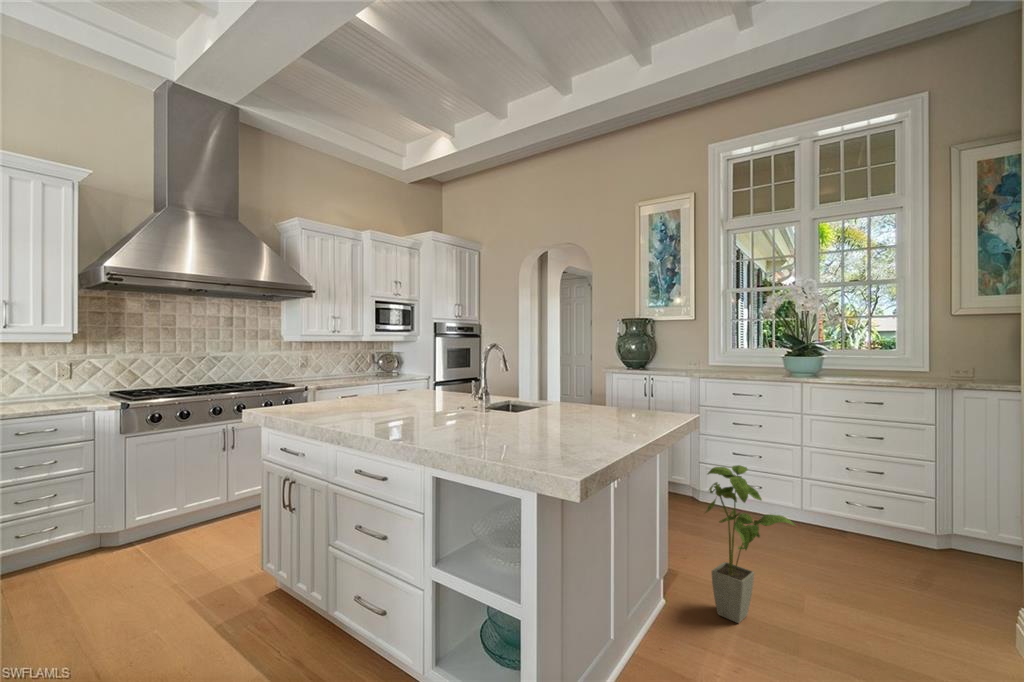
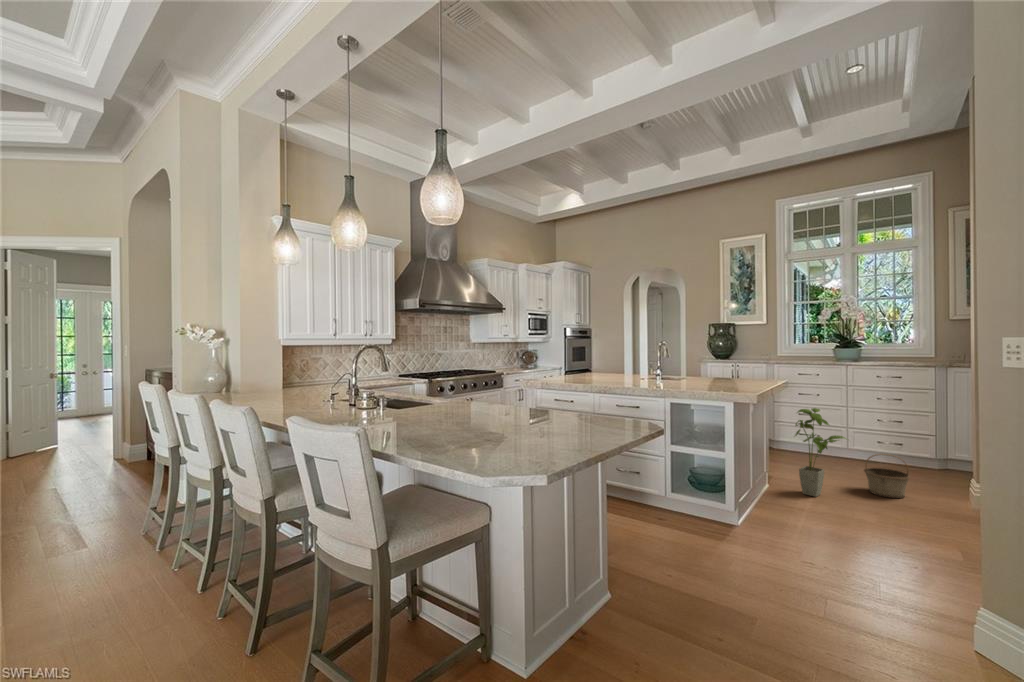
basket: none [821,541,898,625] -> present [864,454,910,498]

